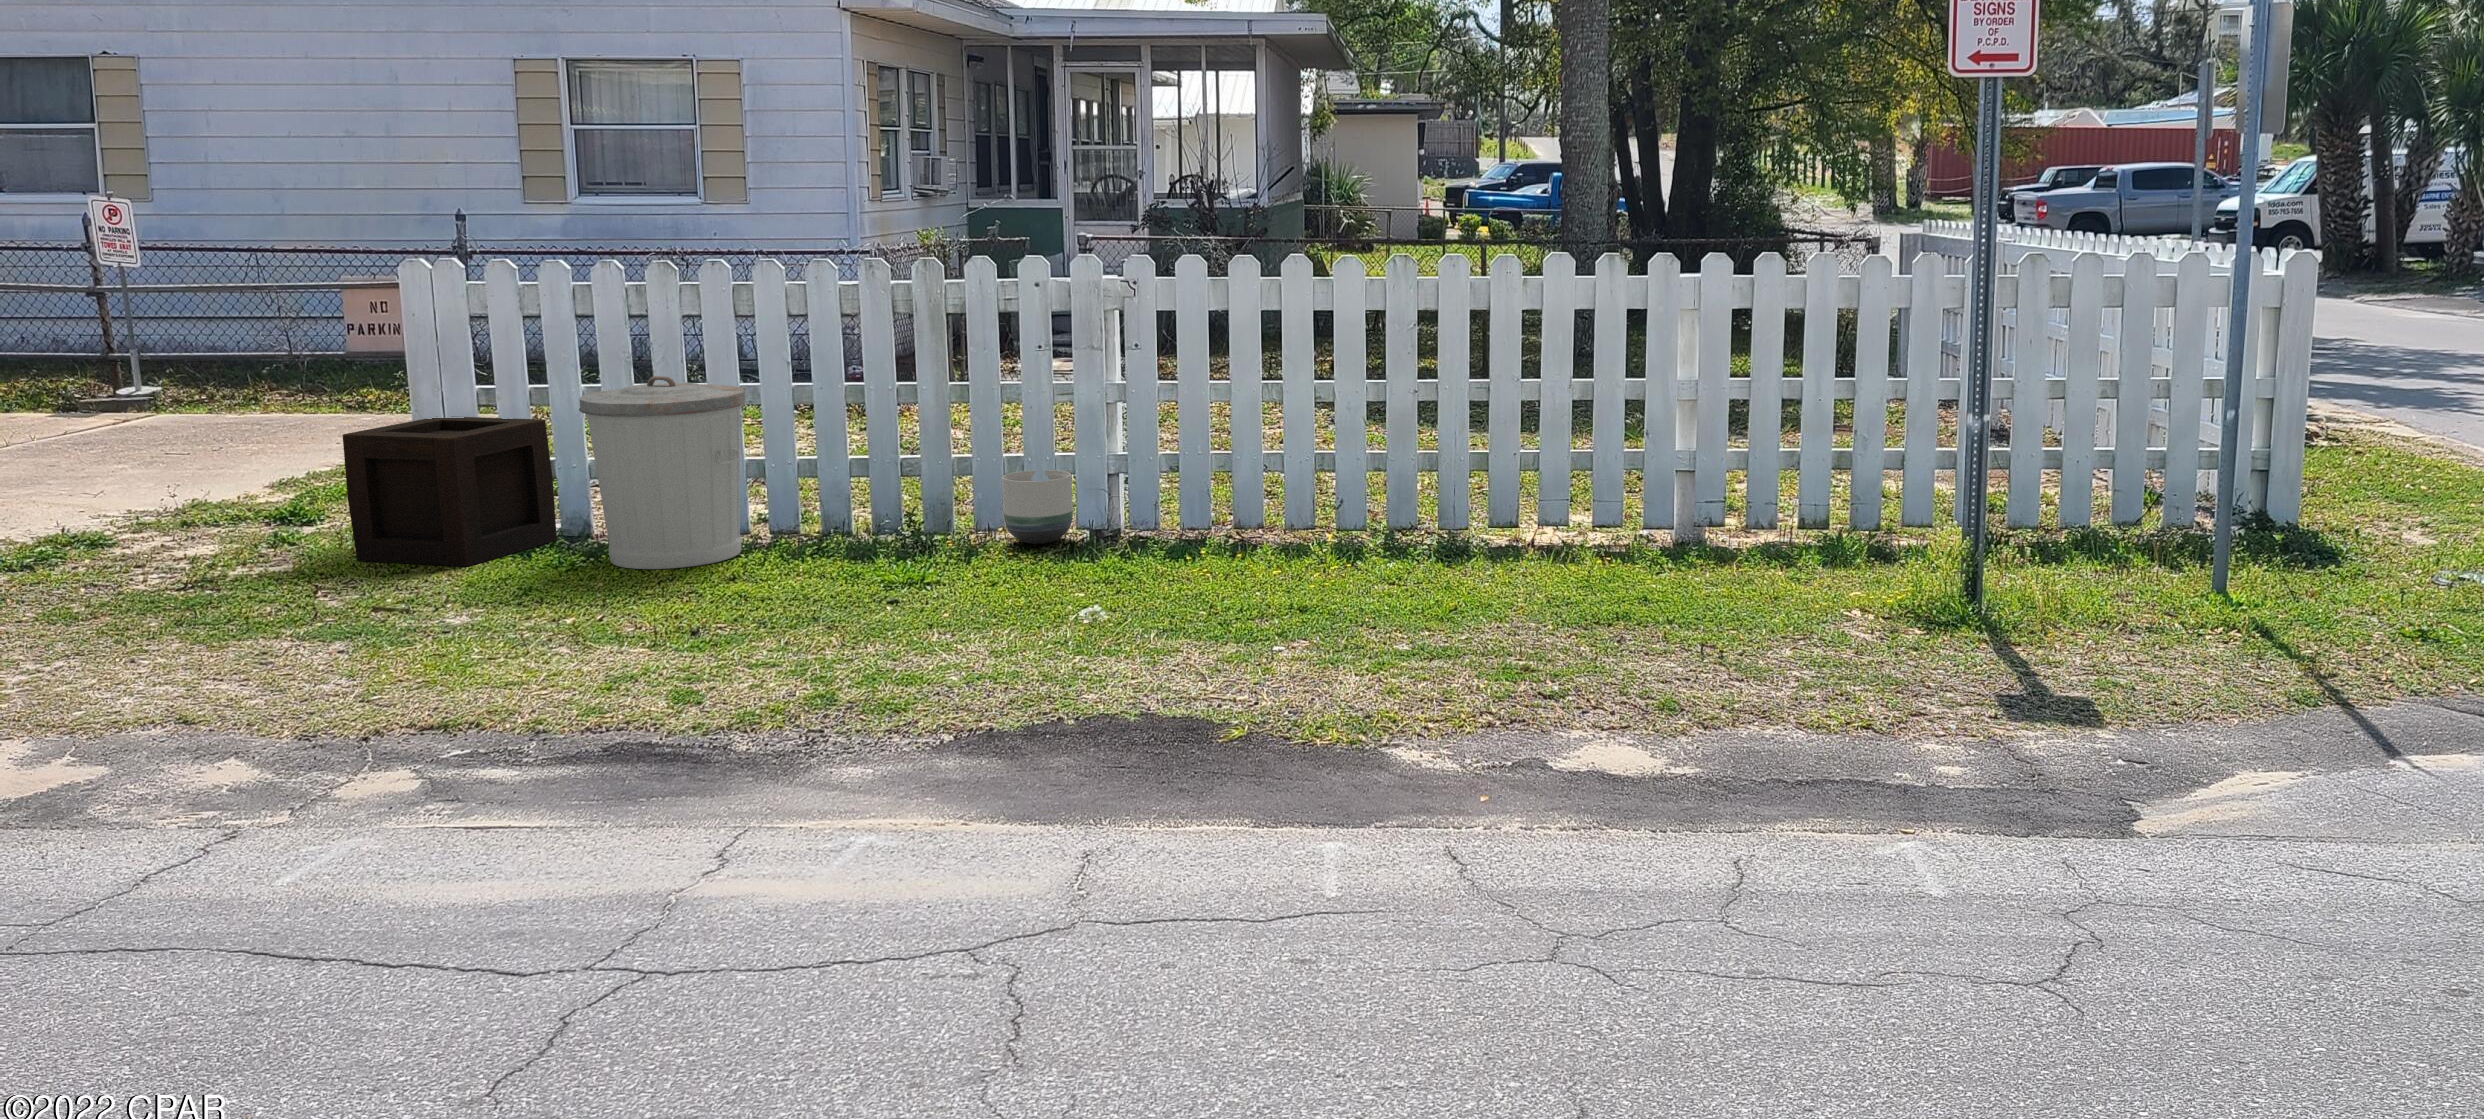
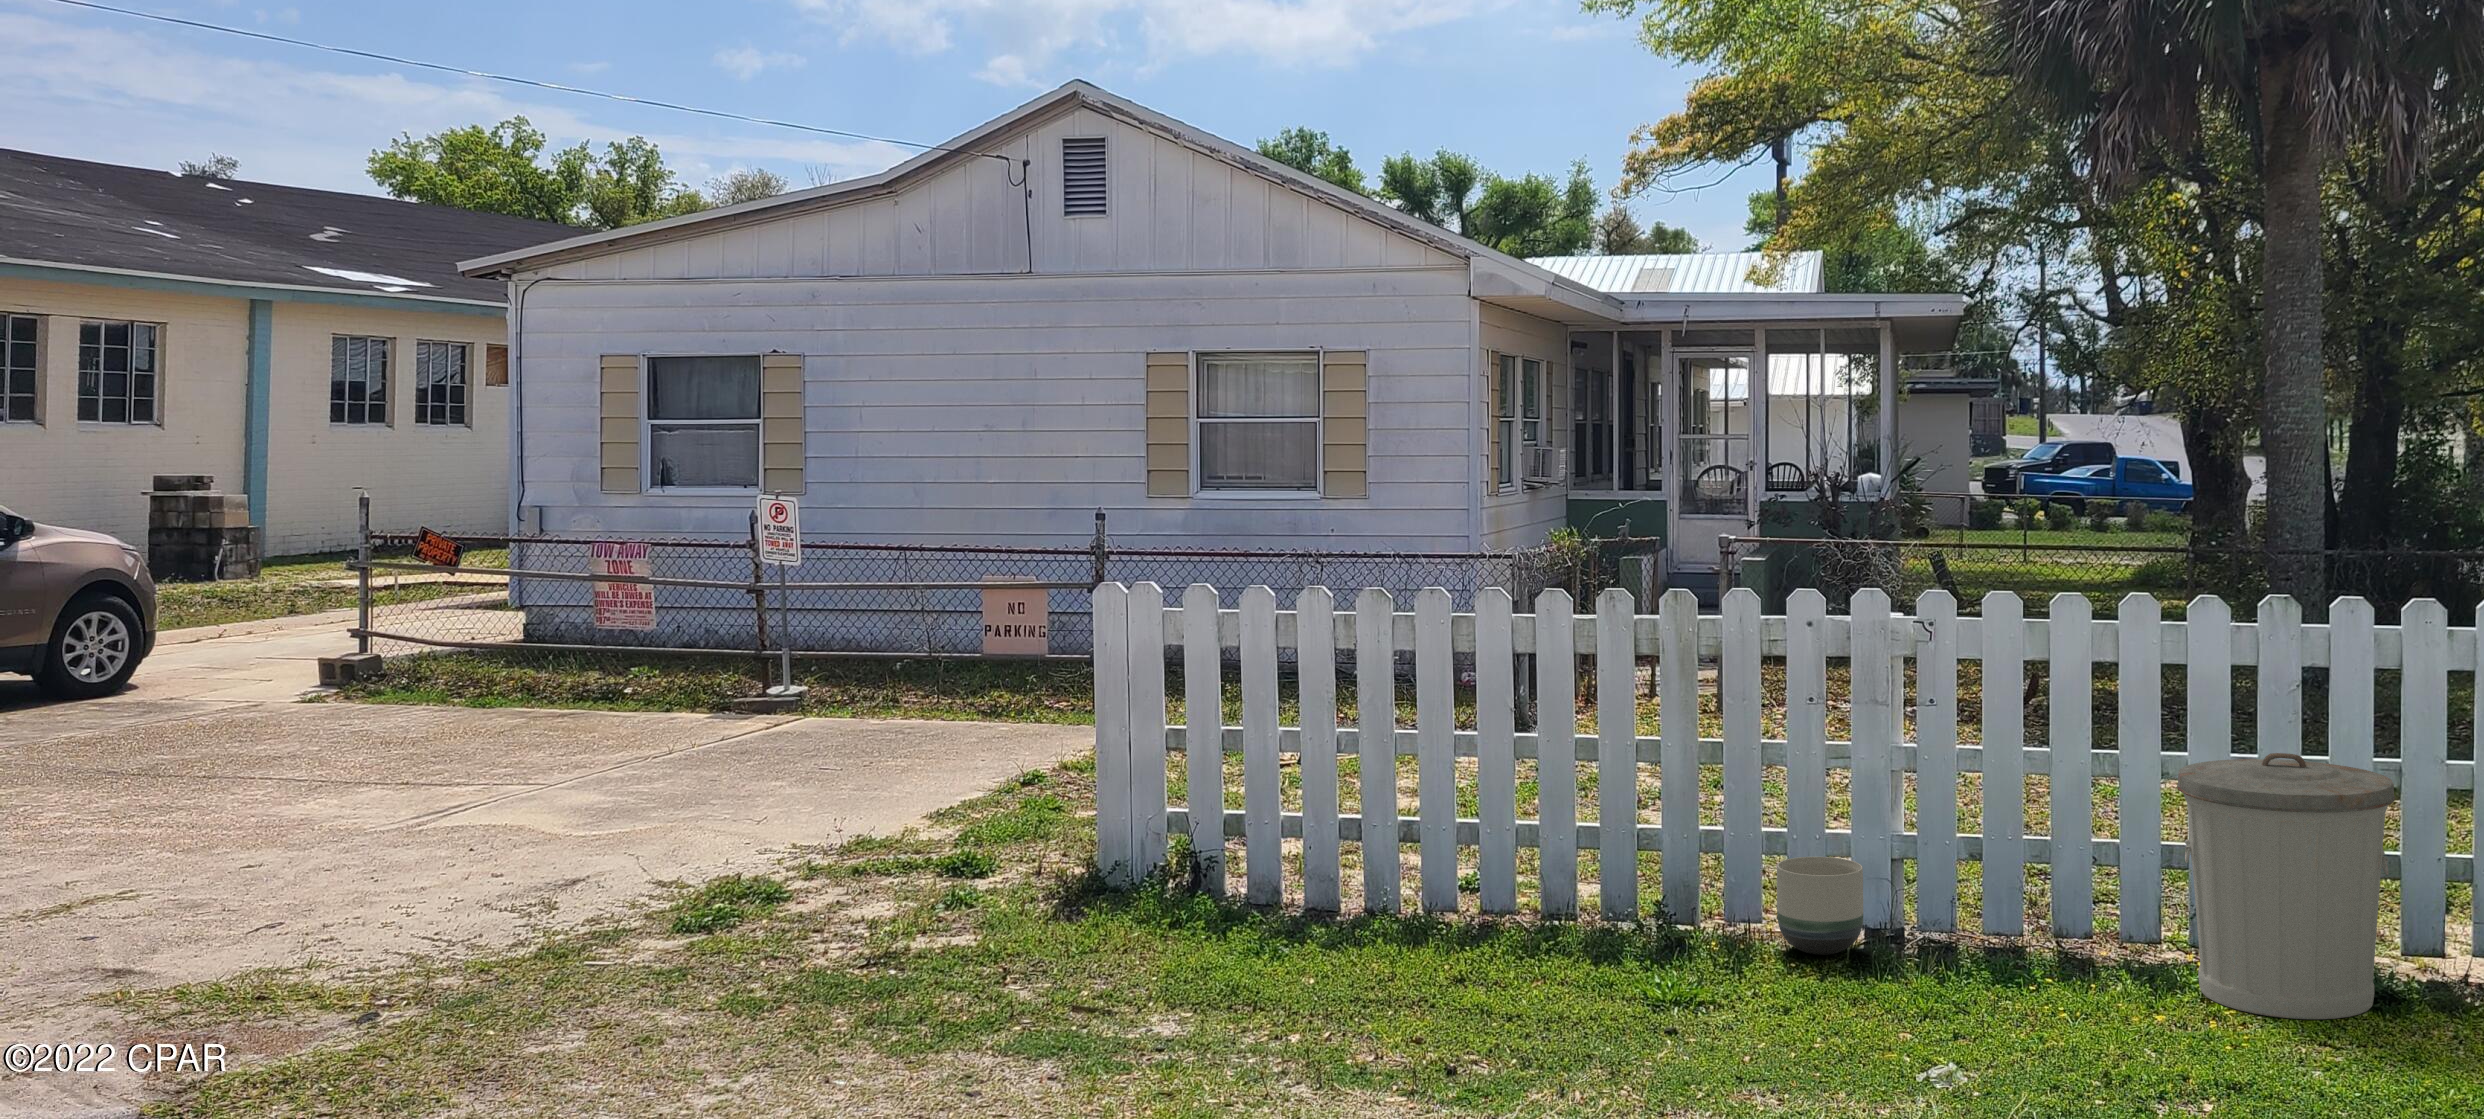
trash can: present [579,376,746,569] -> present [2177,753,2395,1019]
wooden crate: present [342,417,557,567] -> none [1034,761,1246,949]

